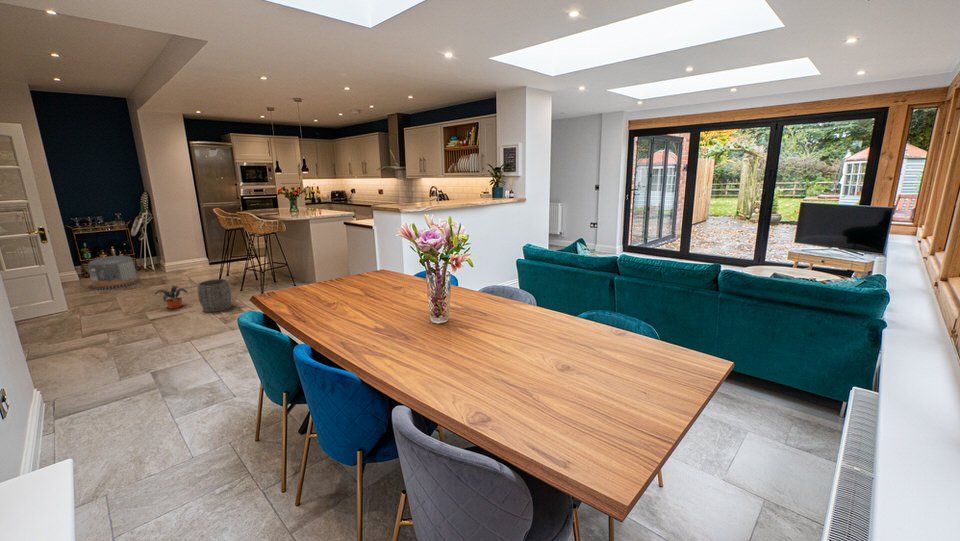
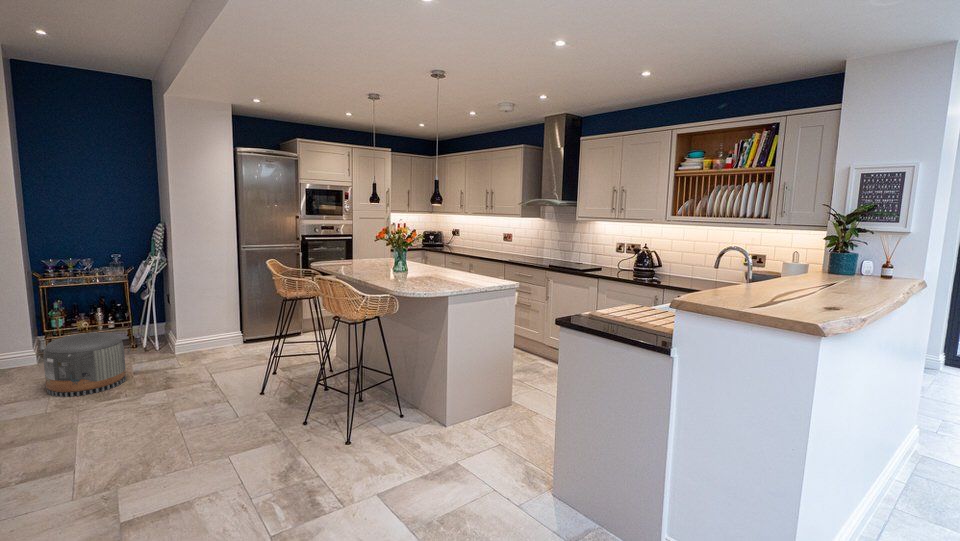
woven basket: present [198,279,231,312] -> none [225,426,292,511]
potted plant: present [155,286,187,309] -> none [134,427,203,484]

